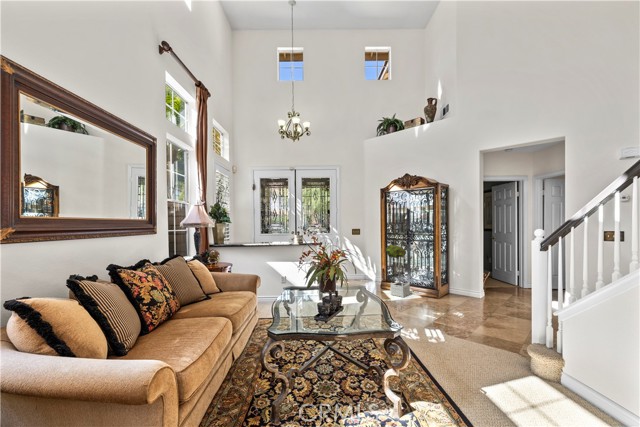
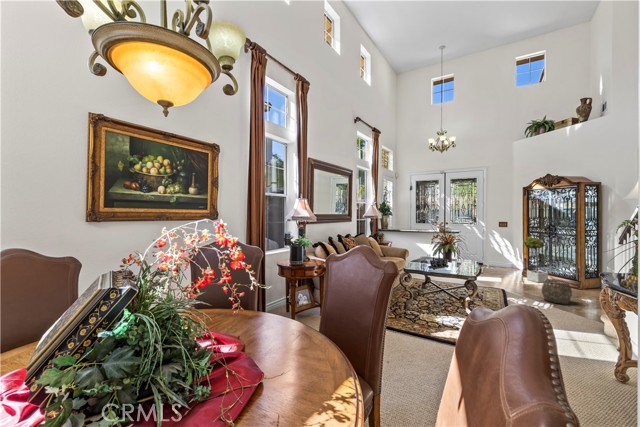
woven basket: none [428,298,460,330] -> present [542,279,572,304]

